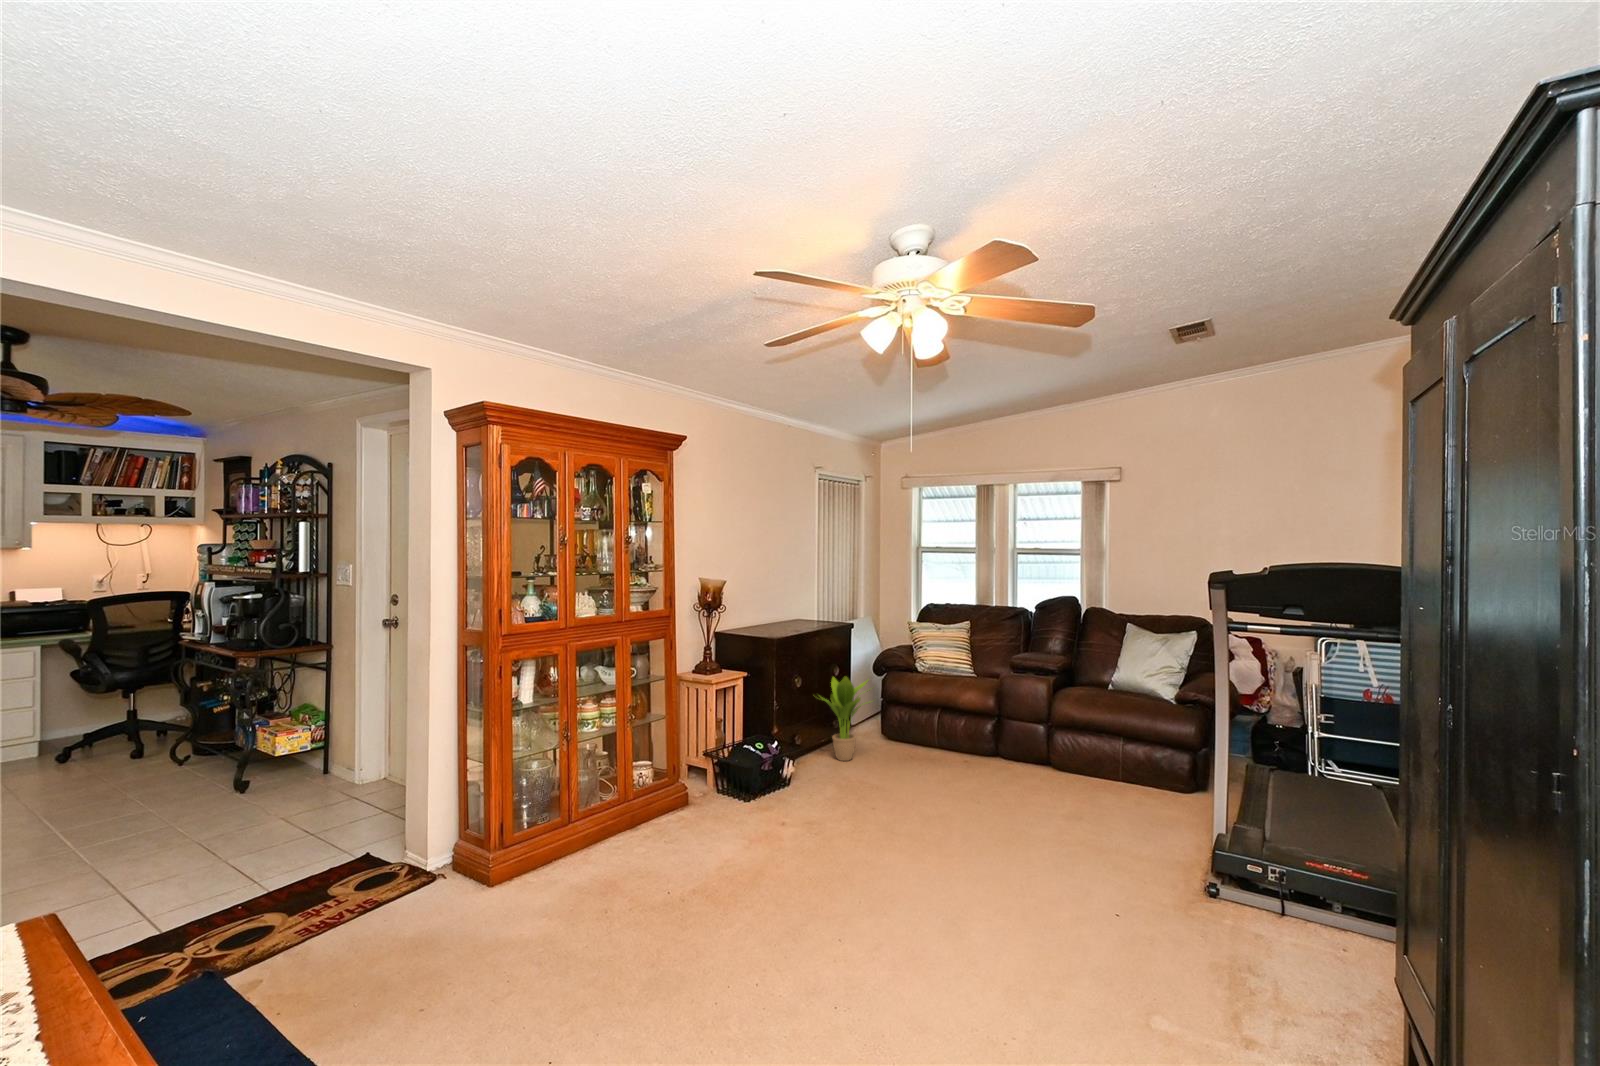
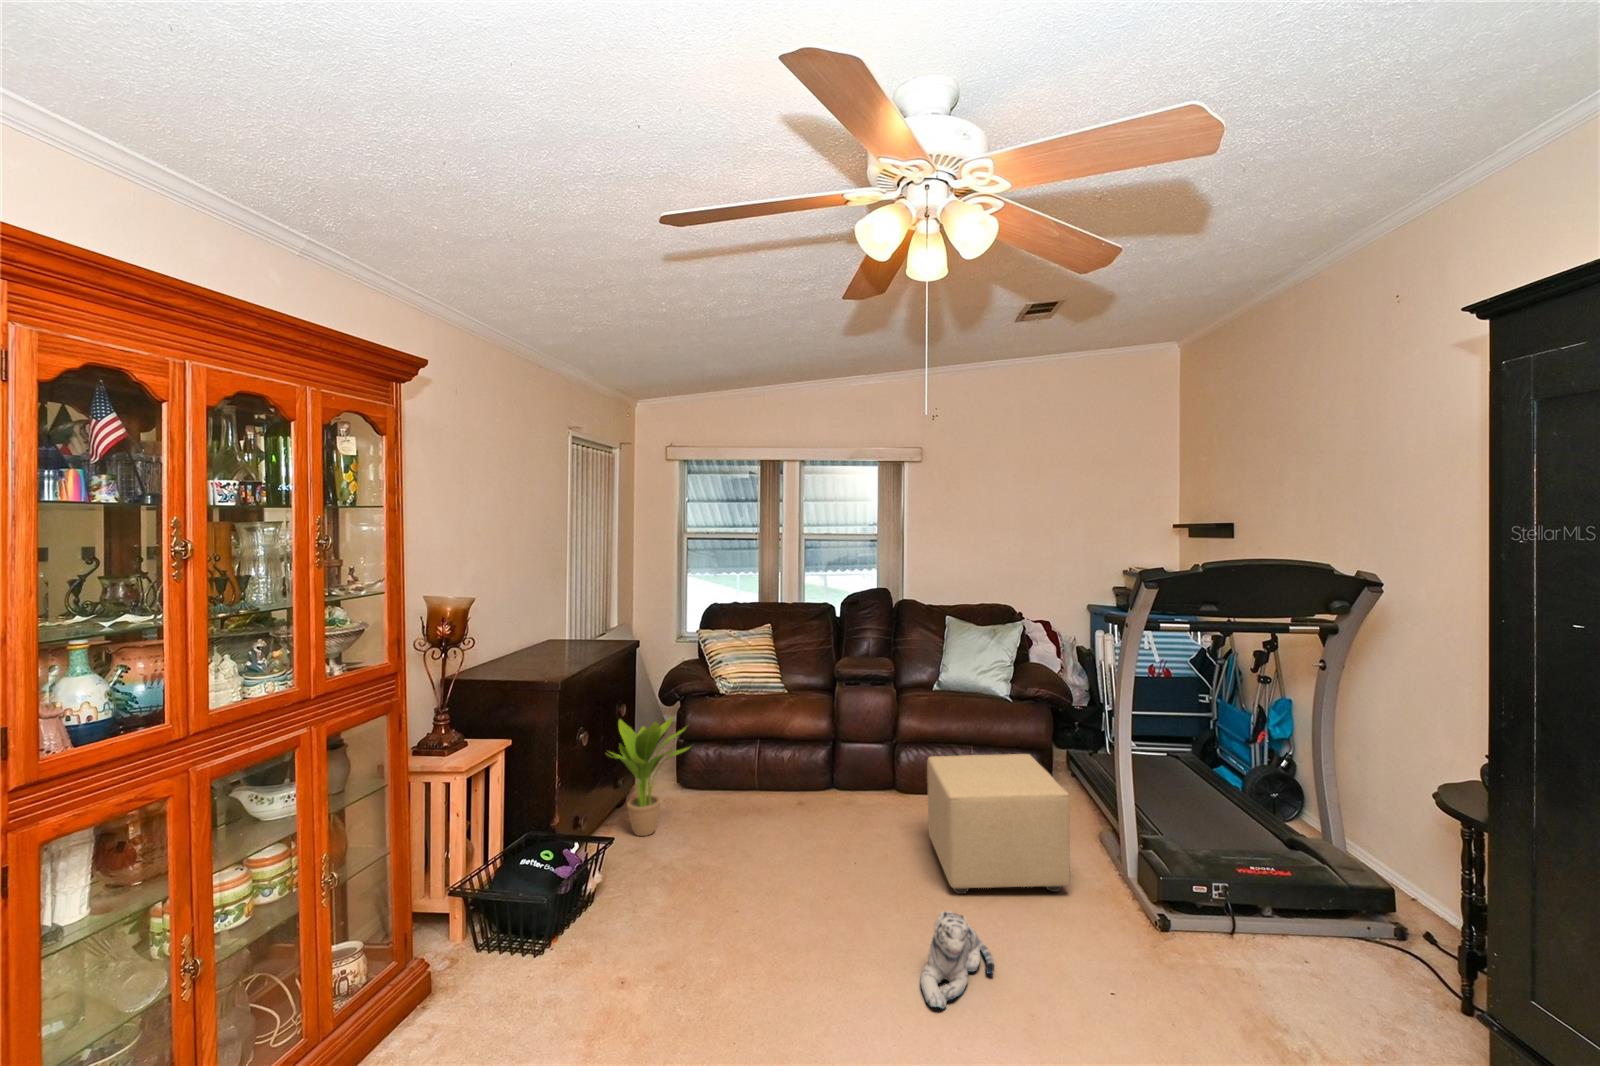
ottoman: none [1041,729,1153,848] -> present [927,754,1070,894]
plush toy: none [968,818,1041,881] -> present [920,911,994,1008]

